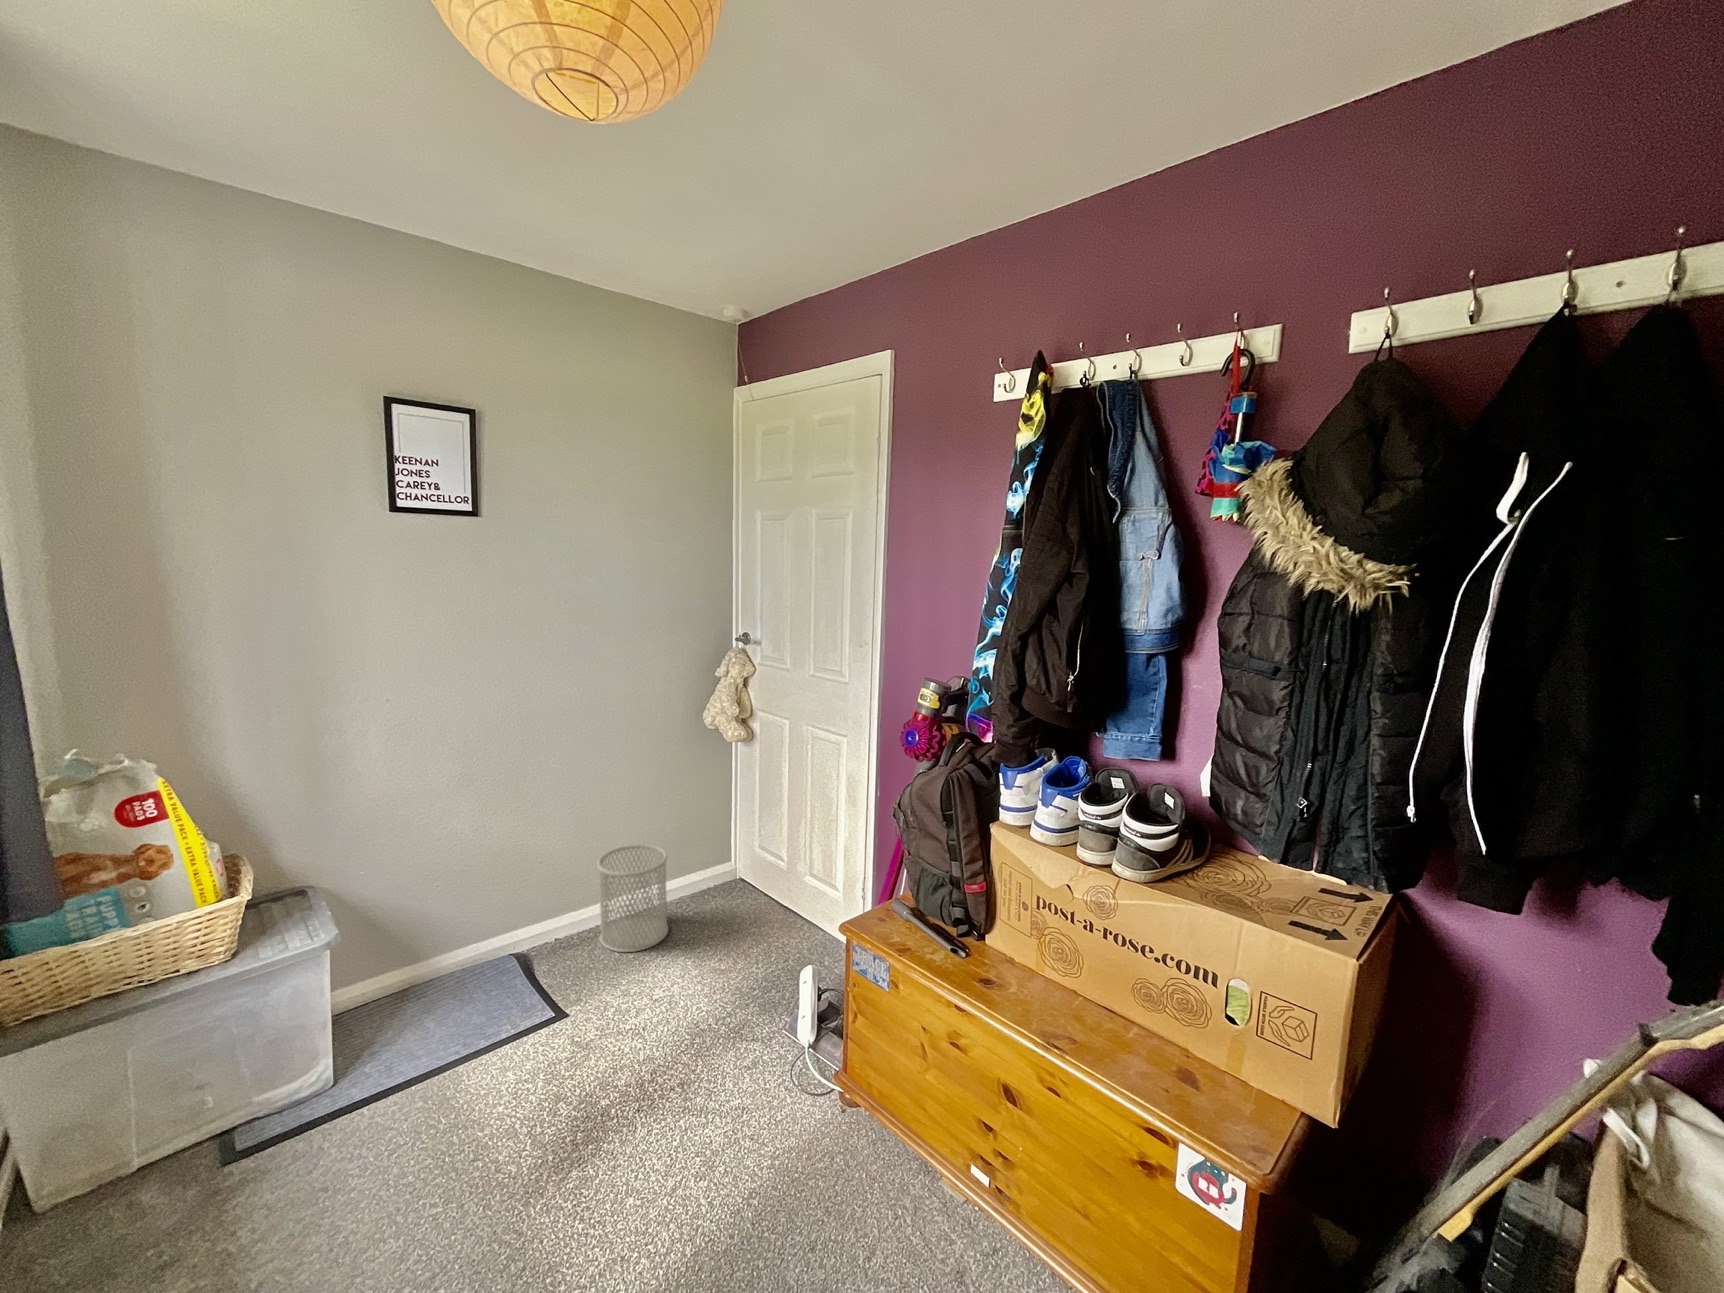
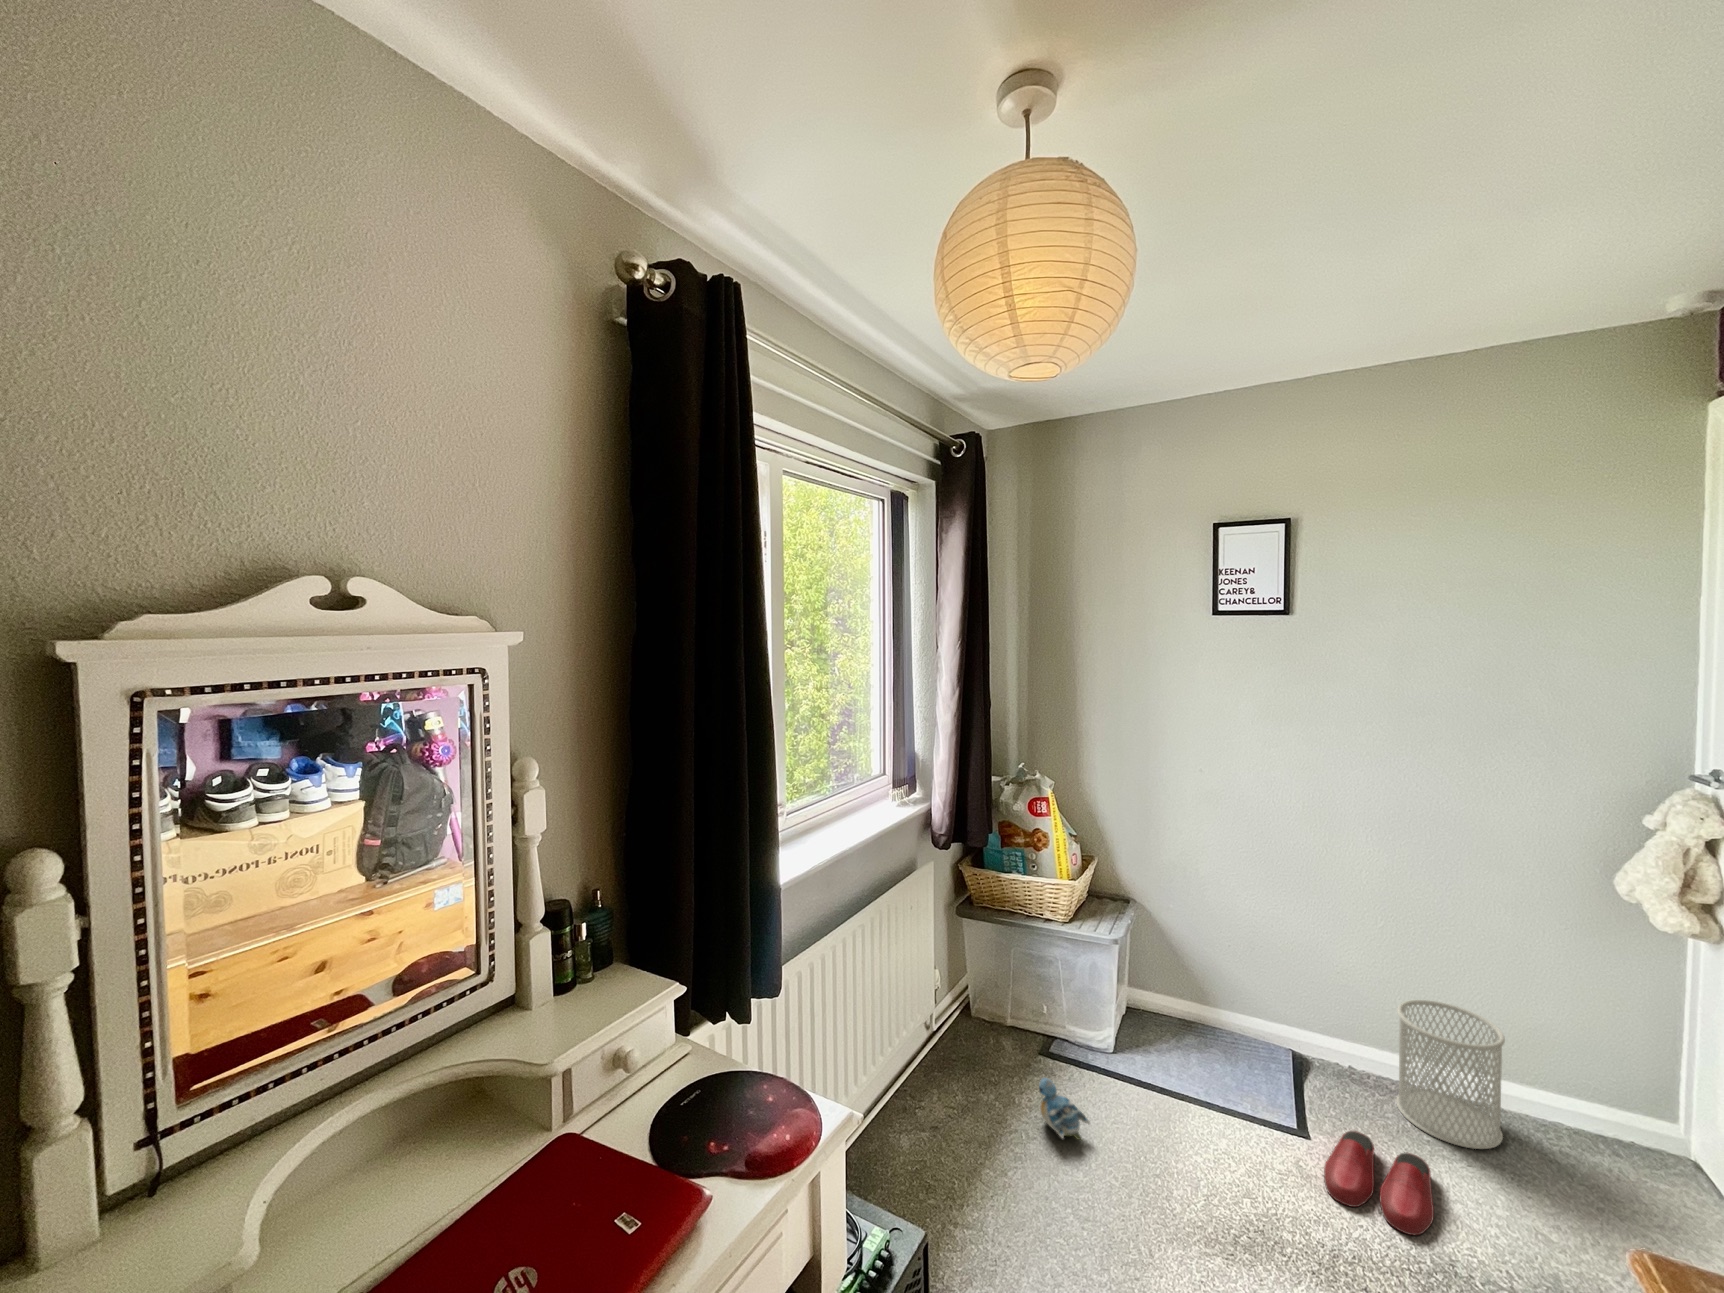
slippers: none [592,970,673,1046] -> present [1324,1131,1434,1235]
plush toy: none [274,1174,371,1232] -> present [1039,1078,1090,1140]

